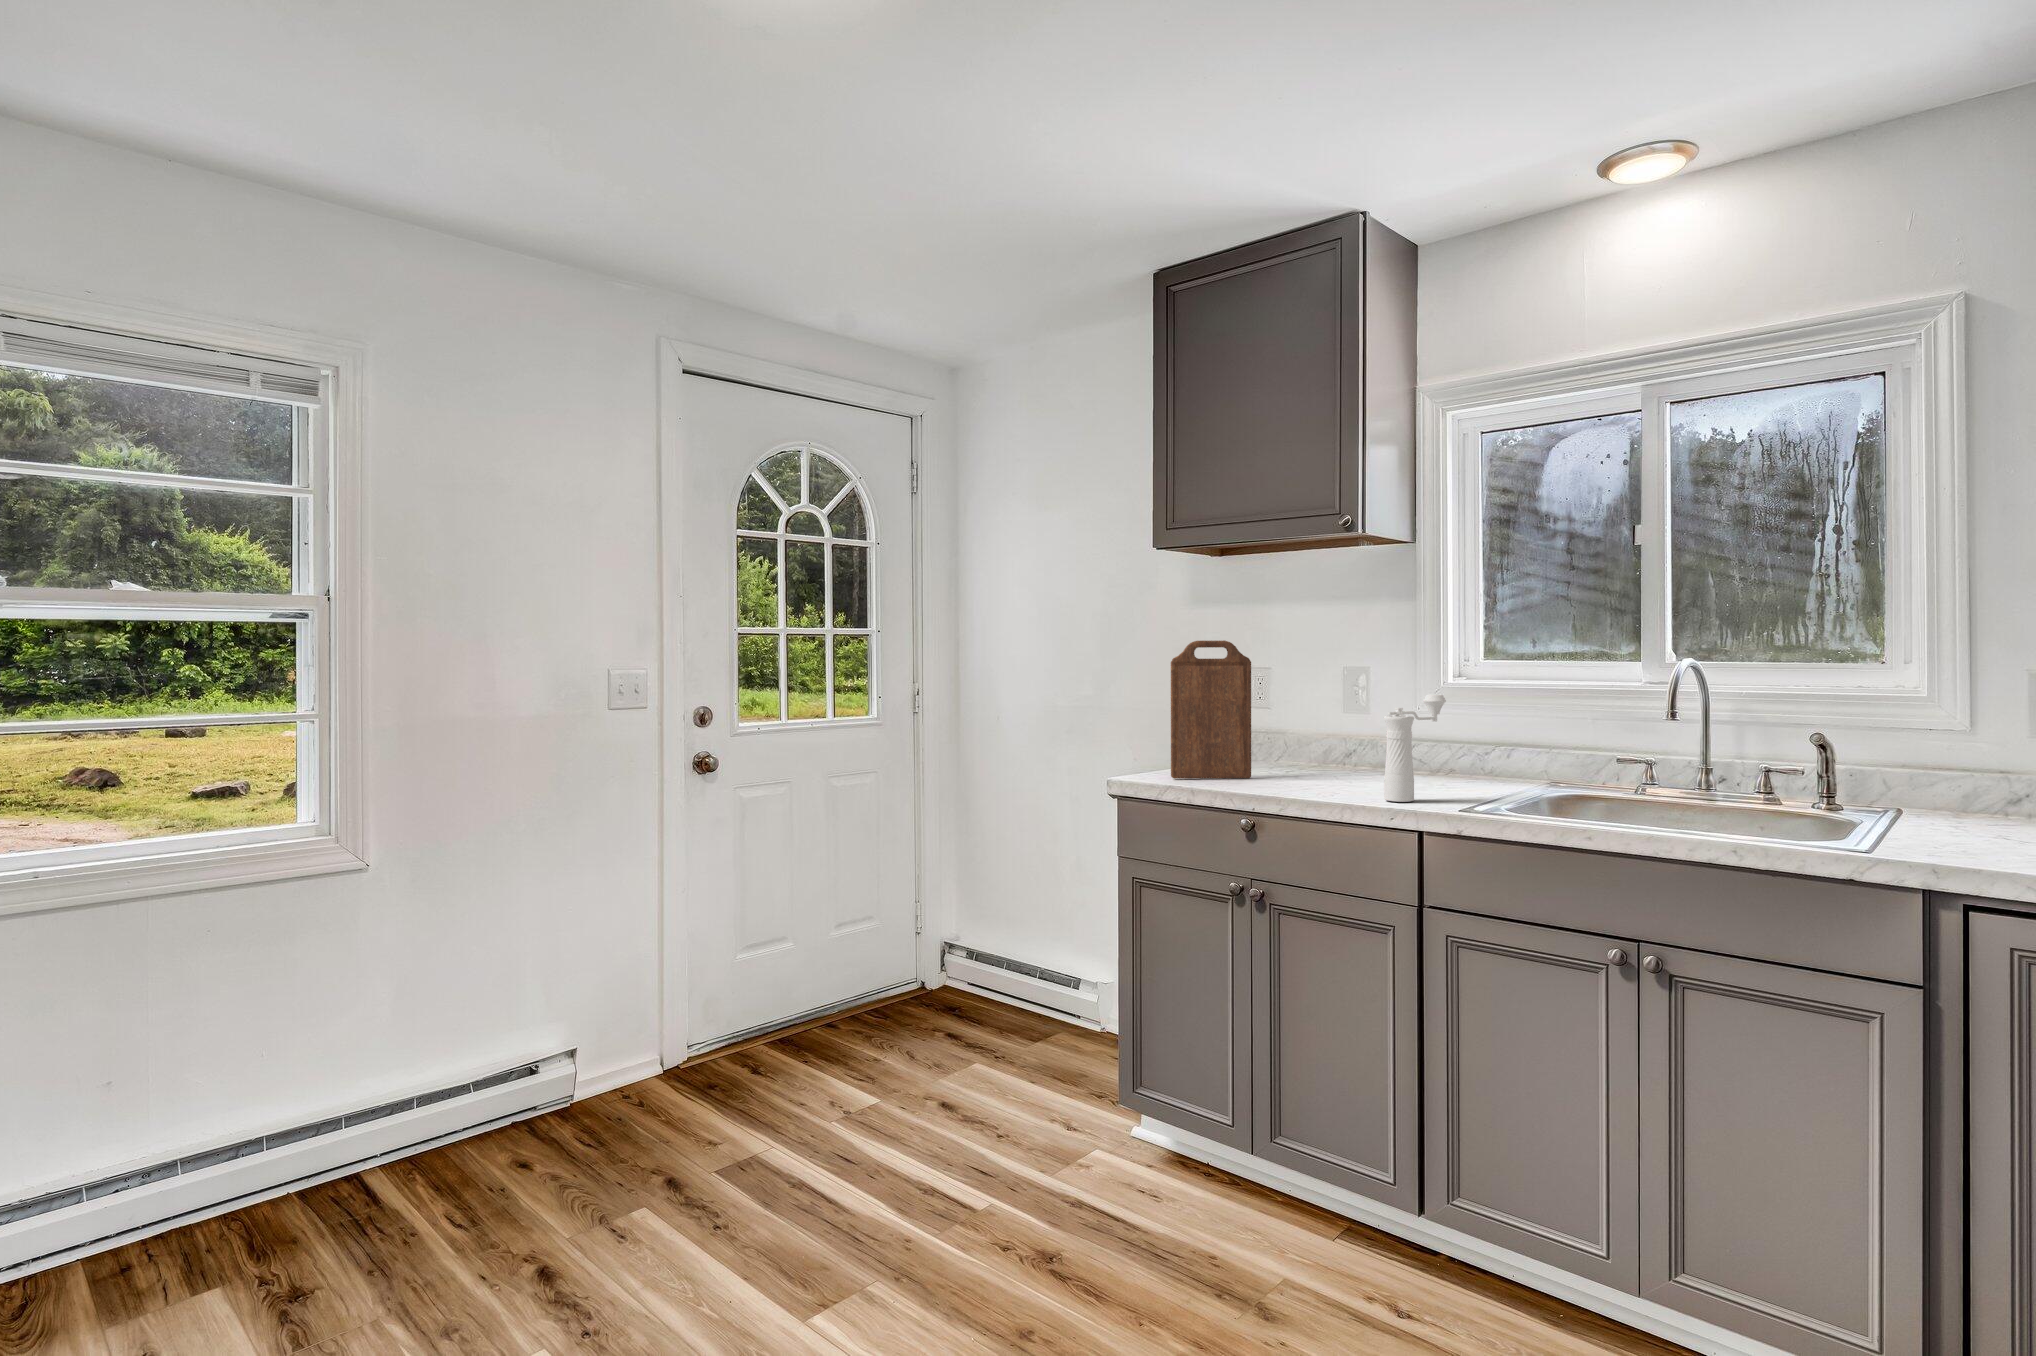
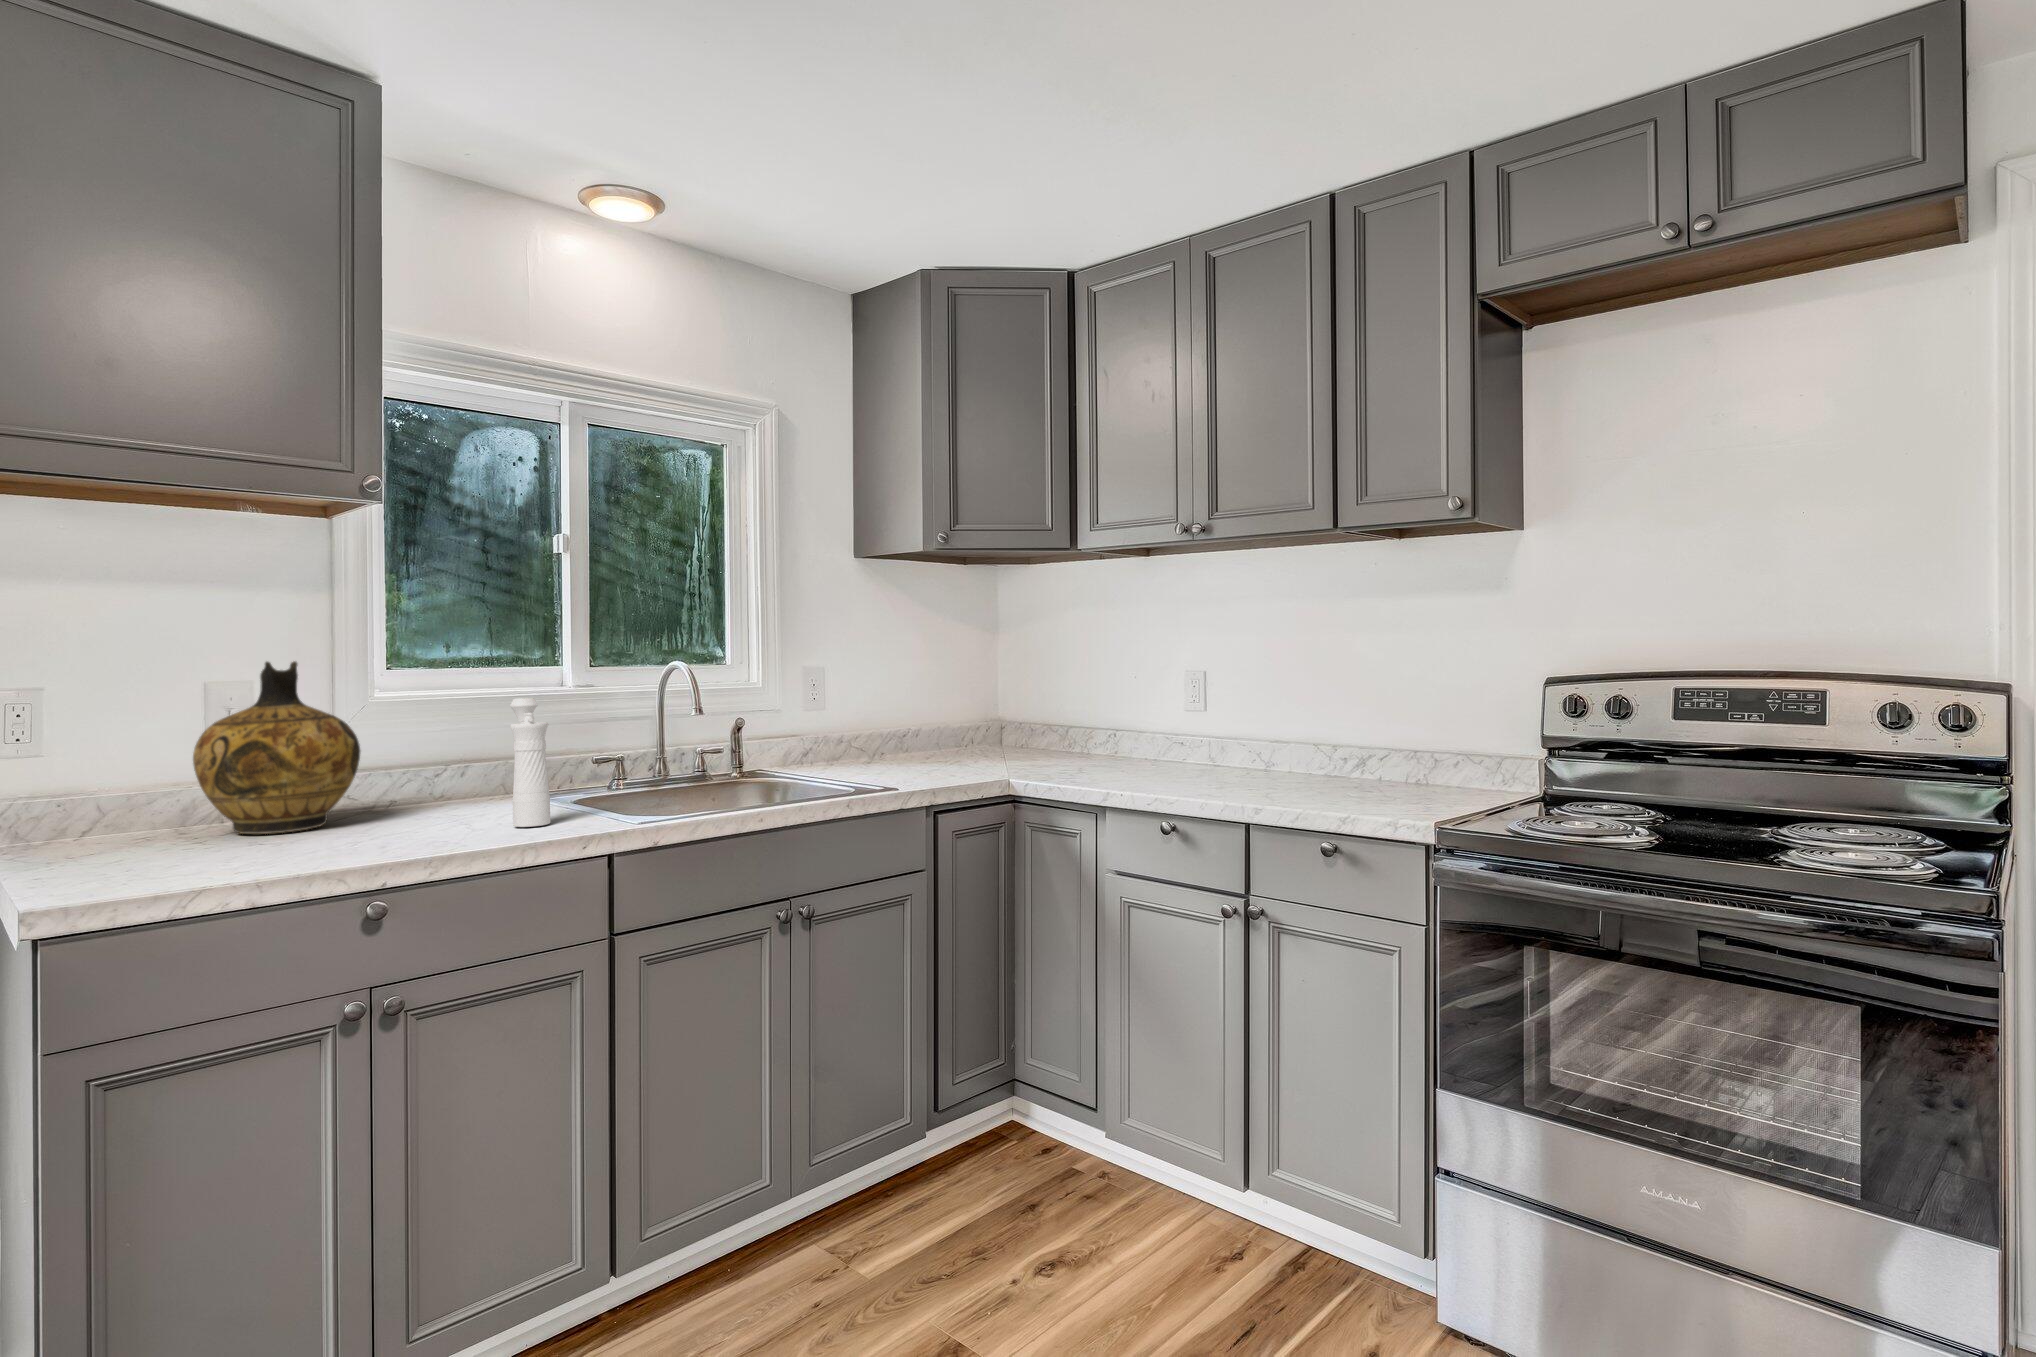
cutting board: present [1171,640,1251,779] -> none [29,625,171,878]
ceramic jug: none [1292,659,1391,779] -> present [193,661,360,834]

